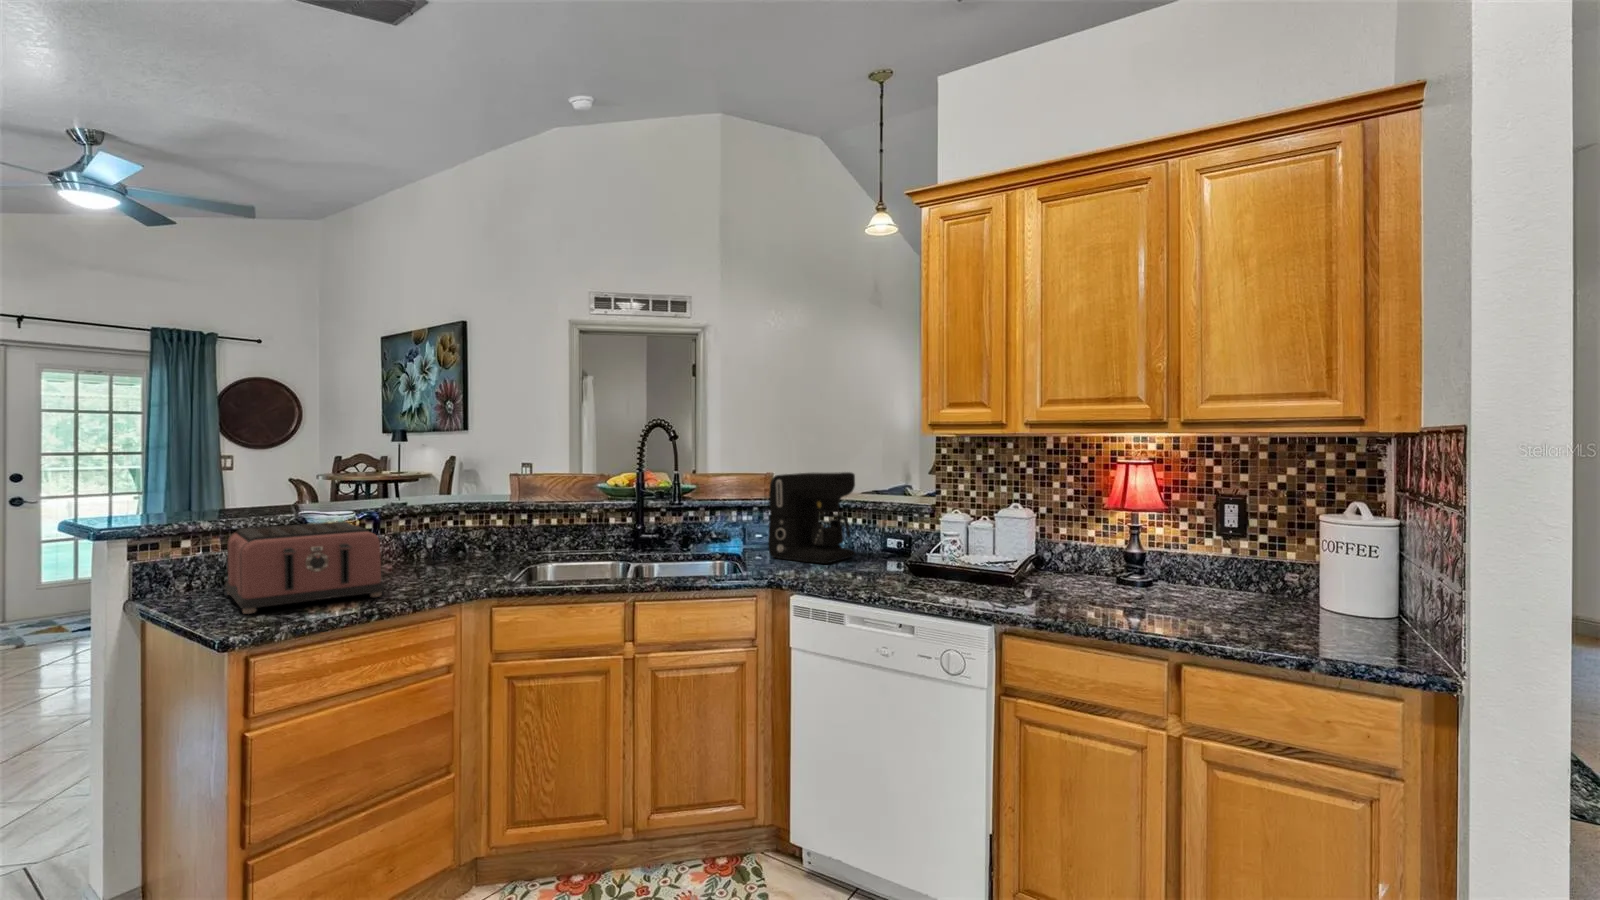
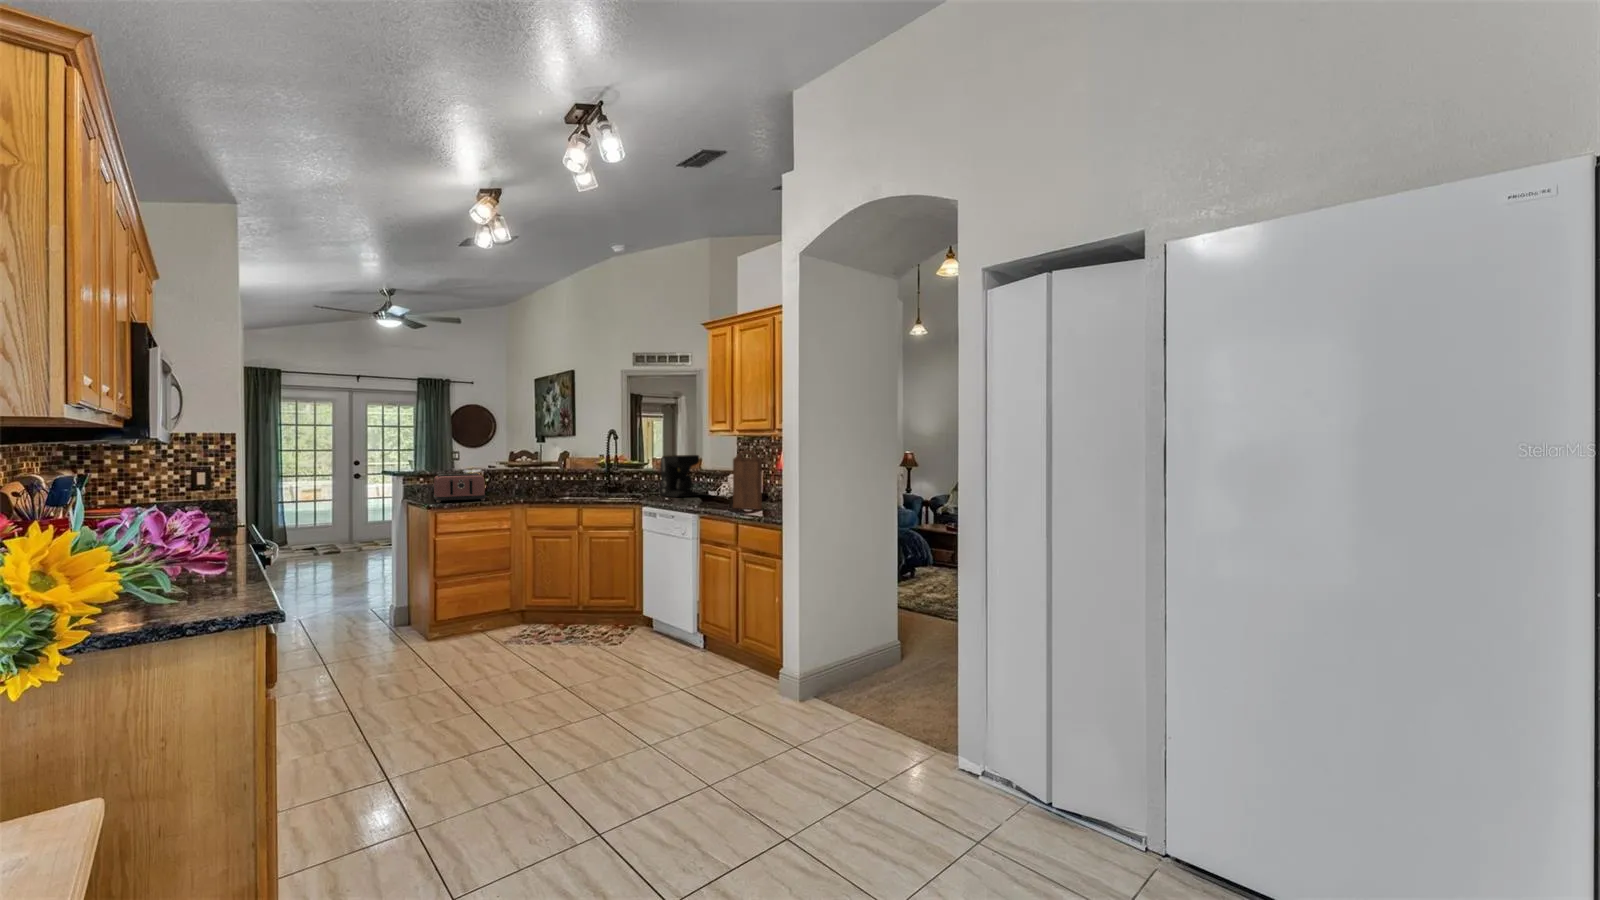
cutting board: none [1088,471,1179,616] -> present [733,451,762,510]

